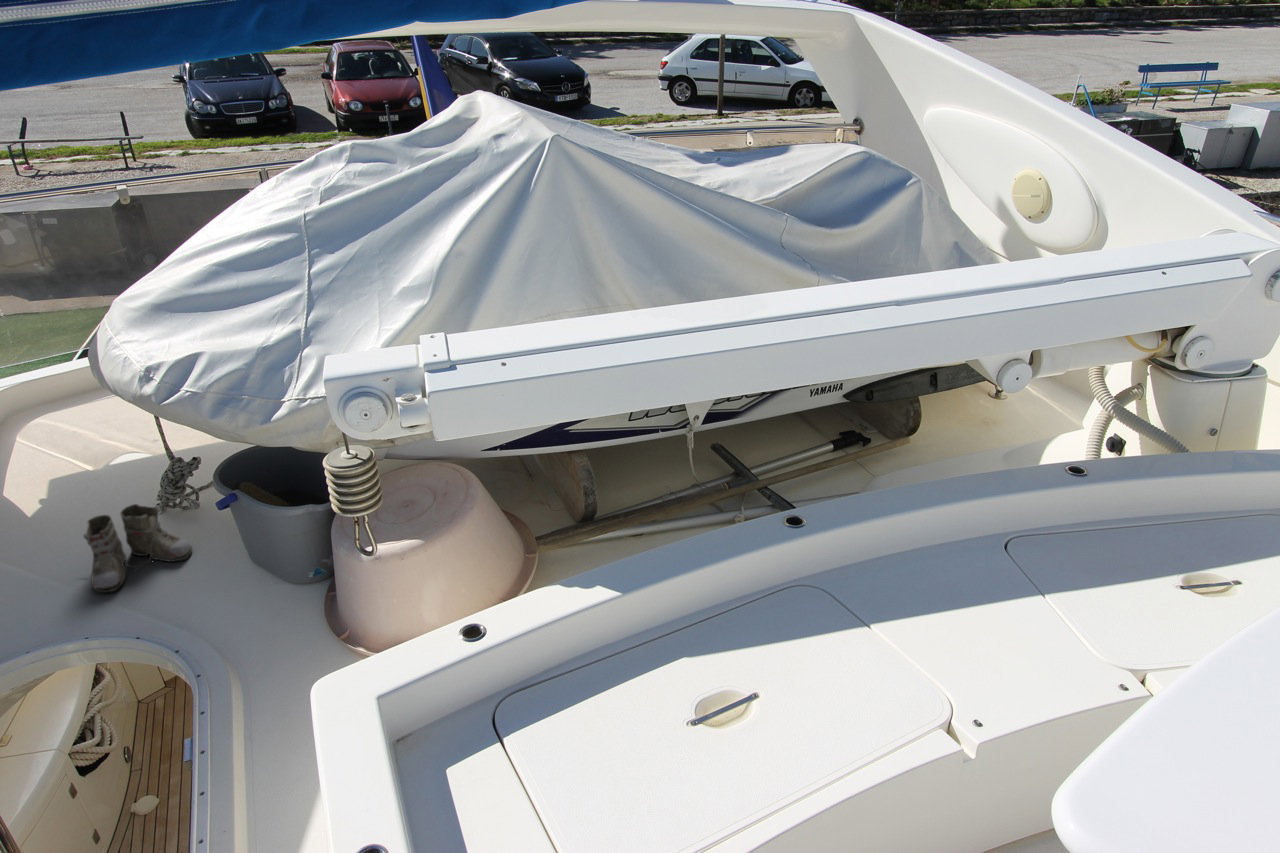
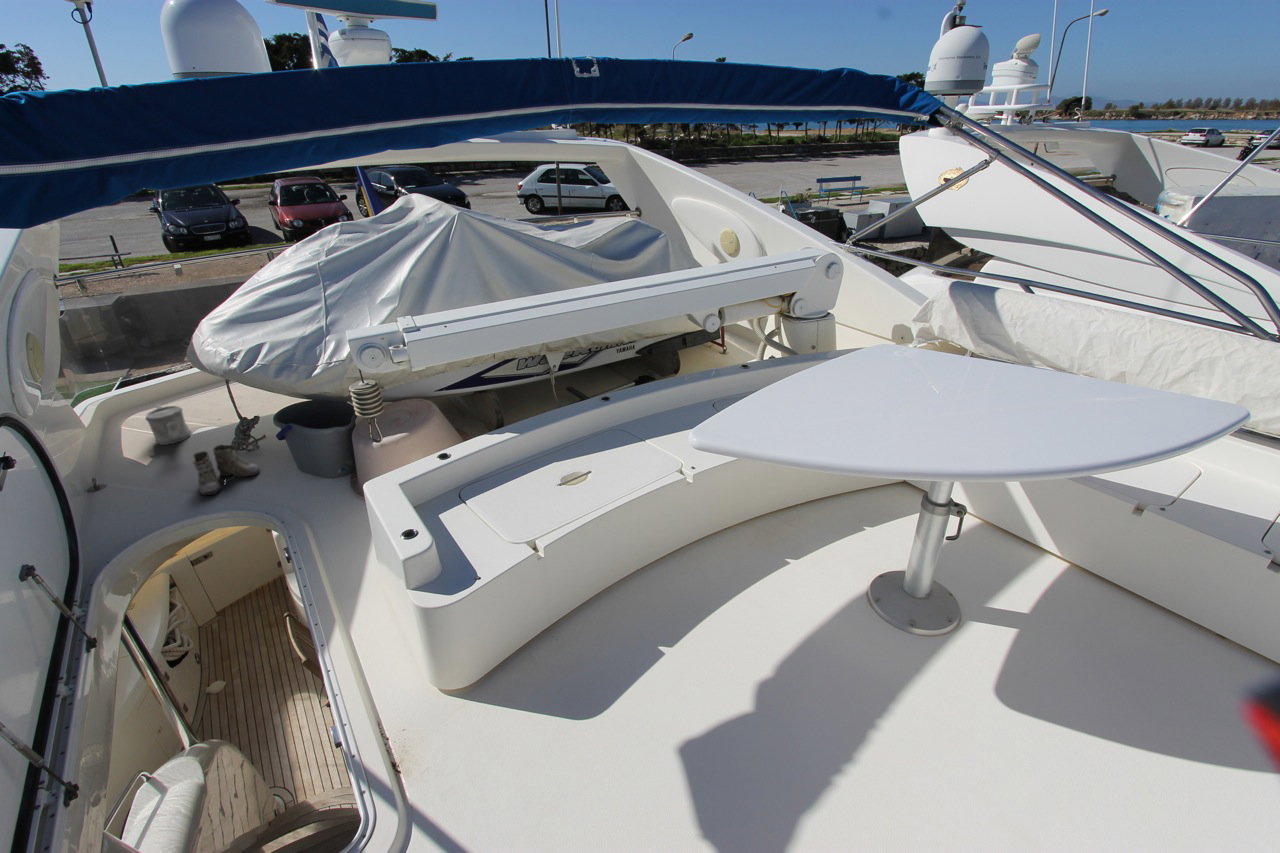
watering can: none [44,409,114,479] -> present [146,404,191,445]

